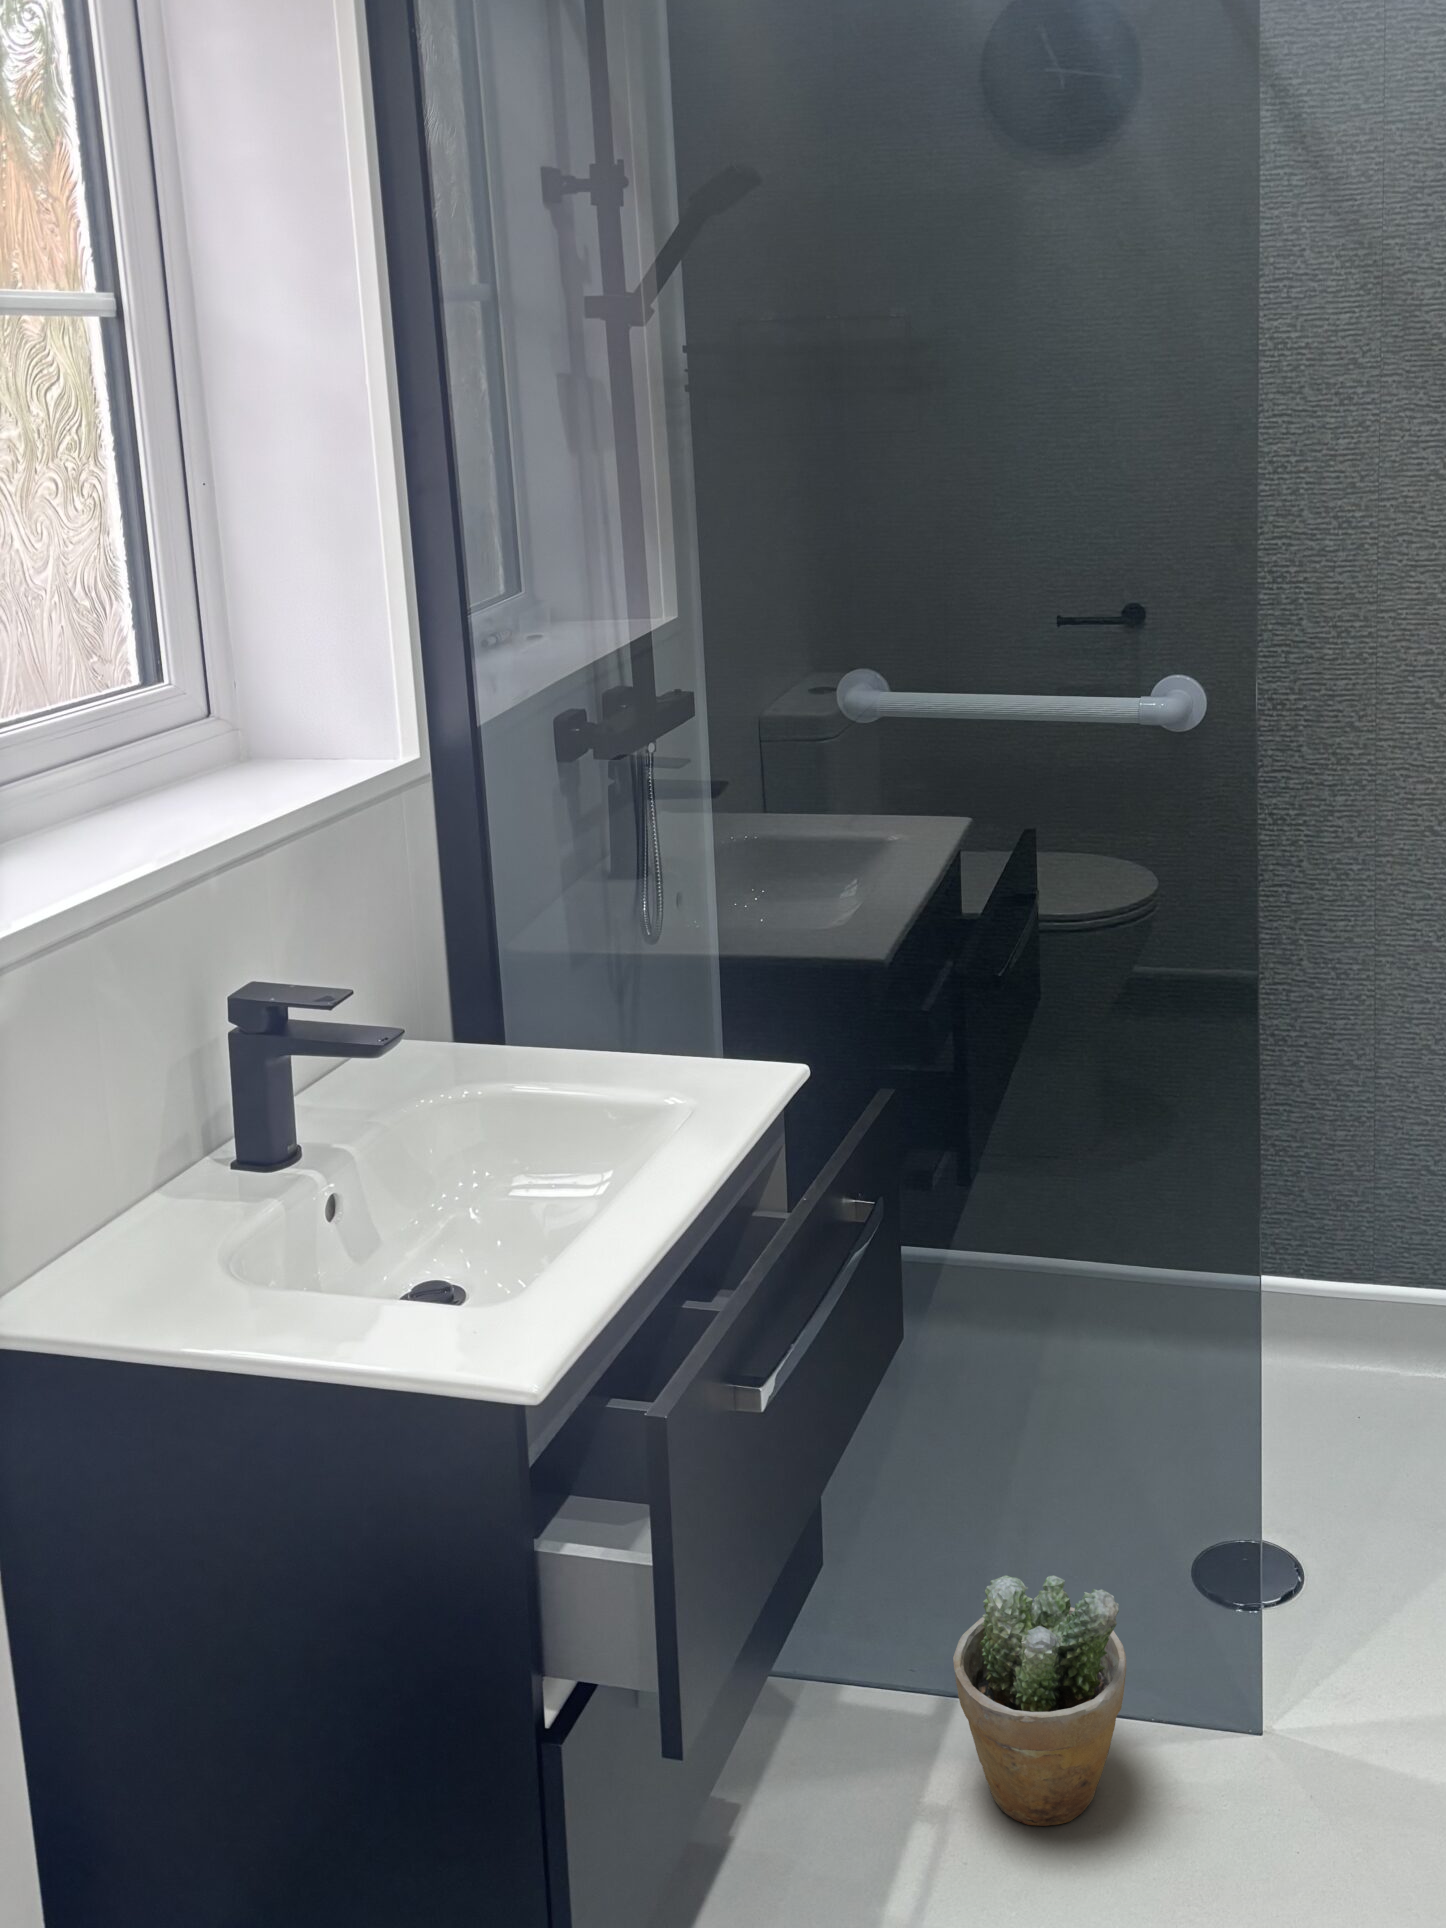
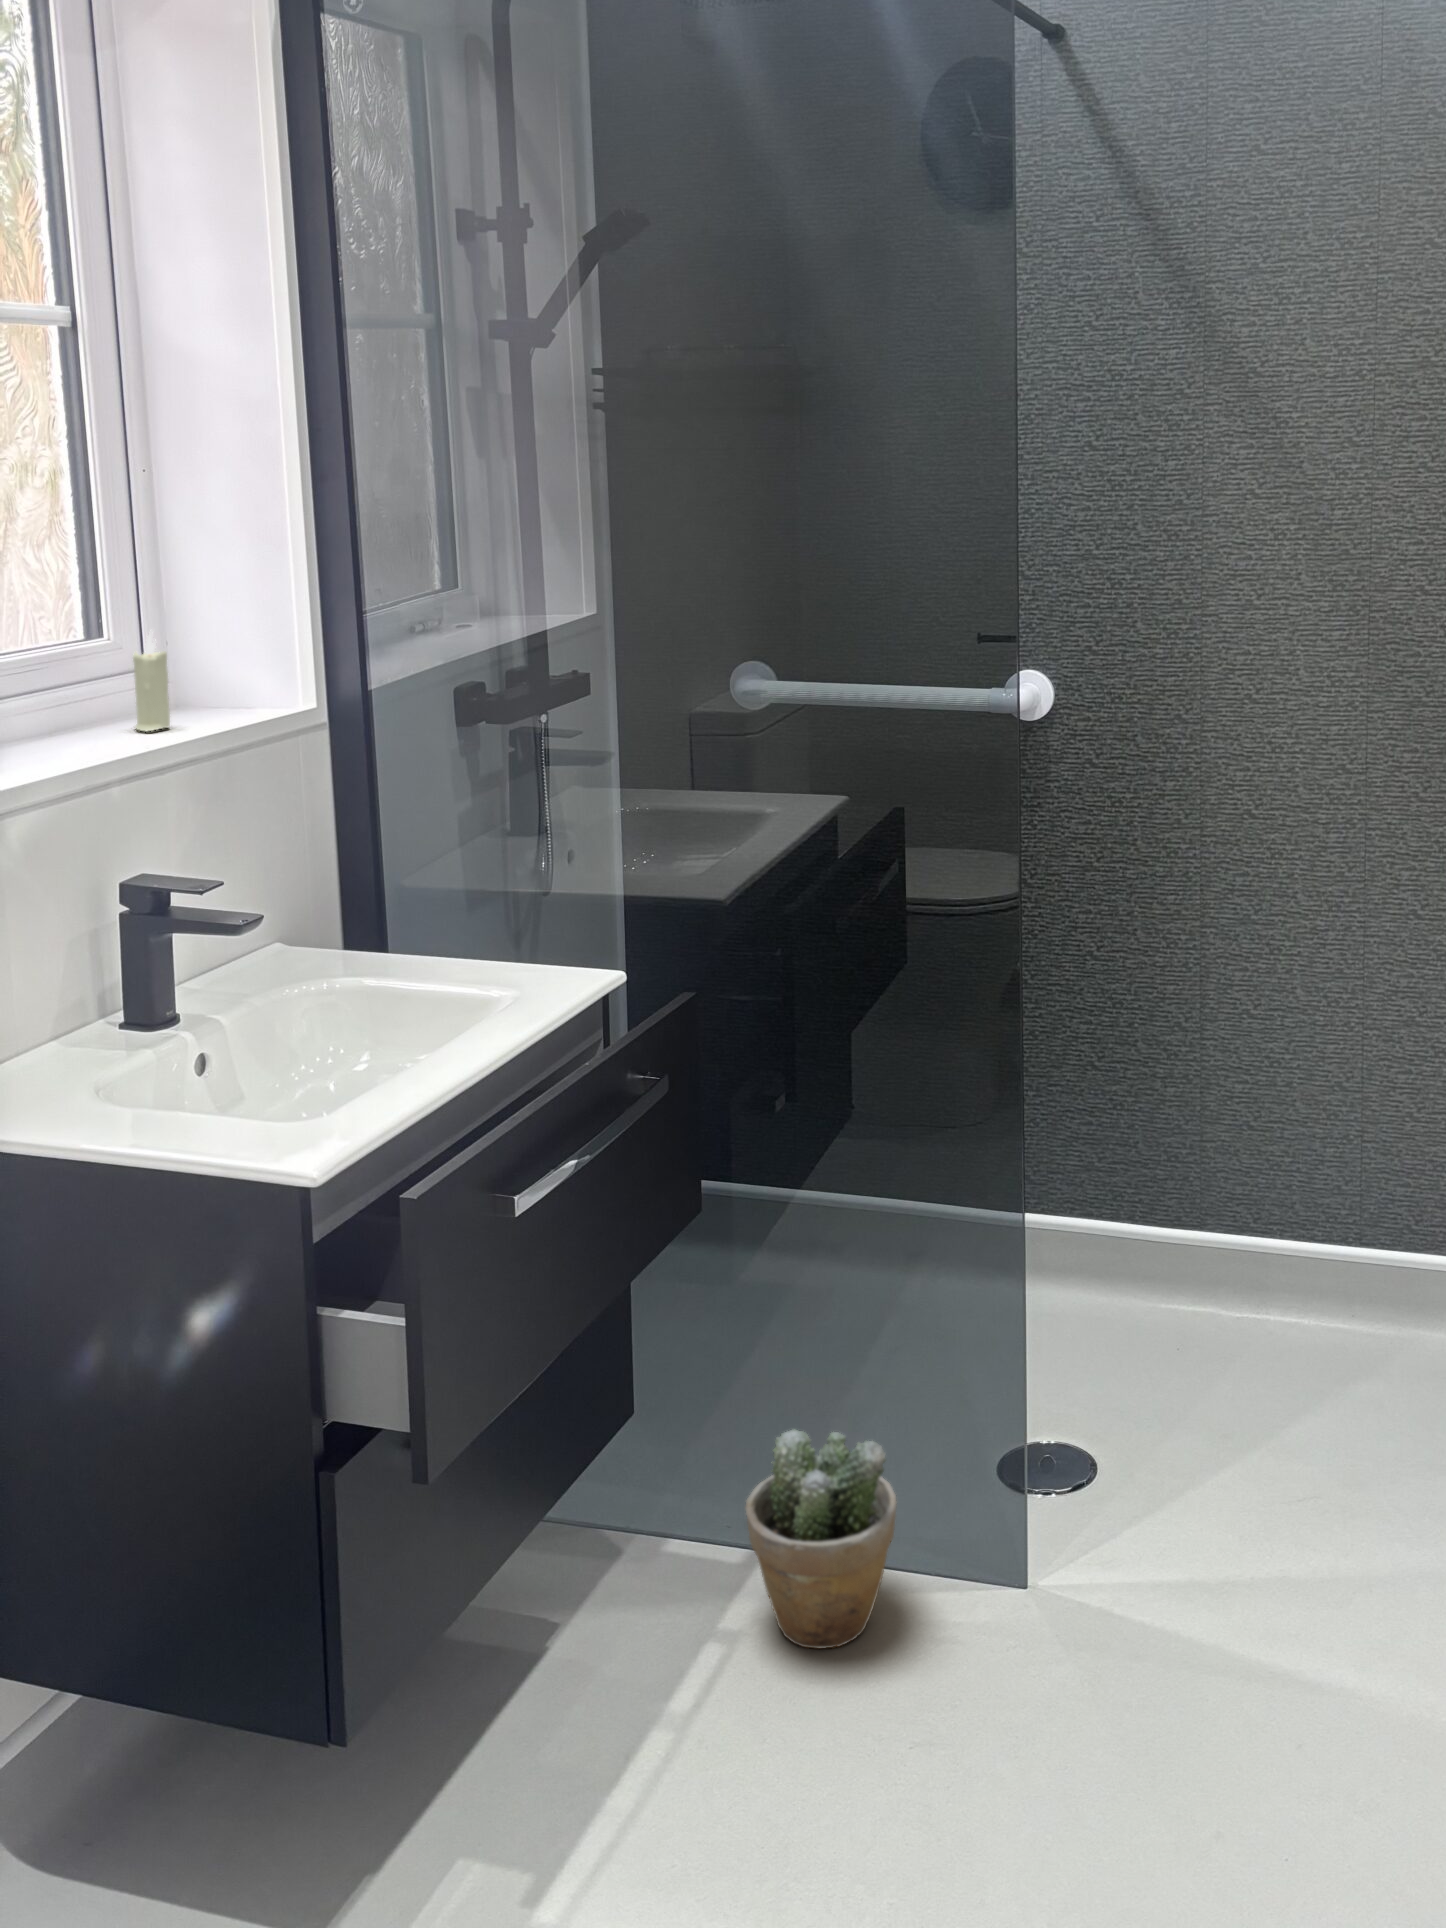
candle: none [210,677,256,800] -> present [133,631,170,731]

